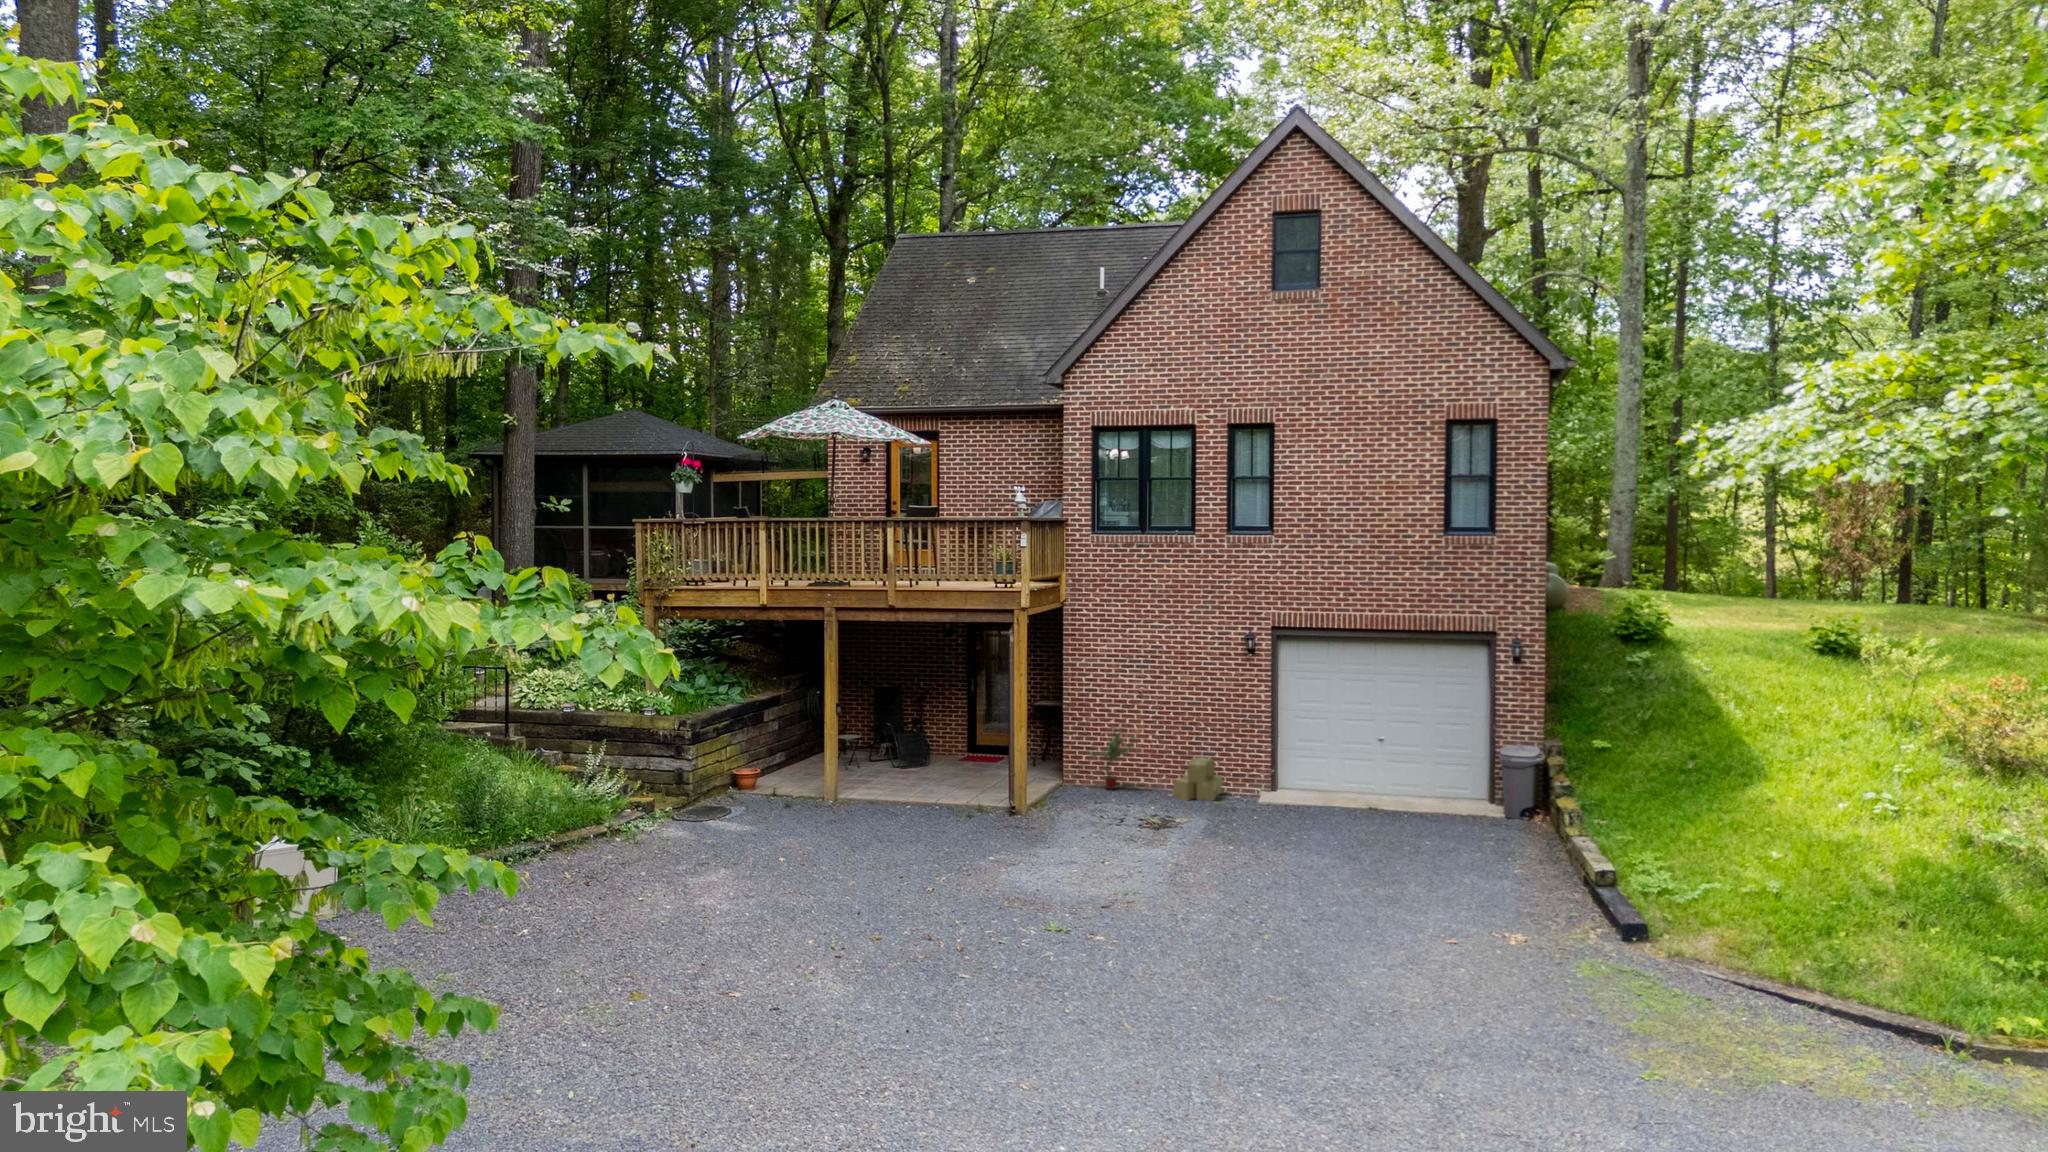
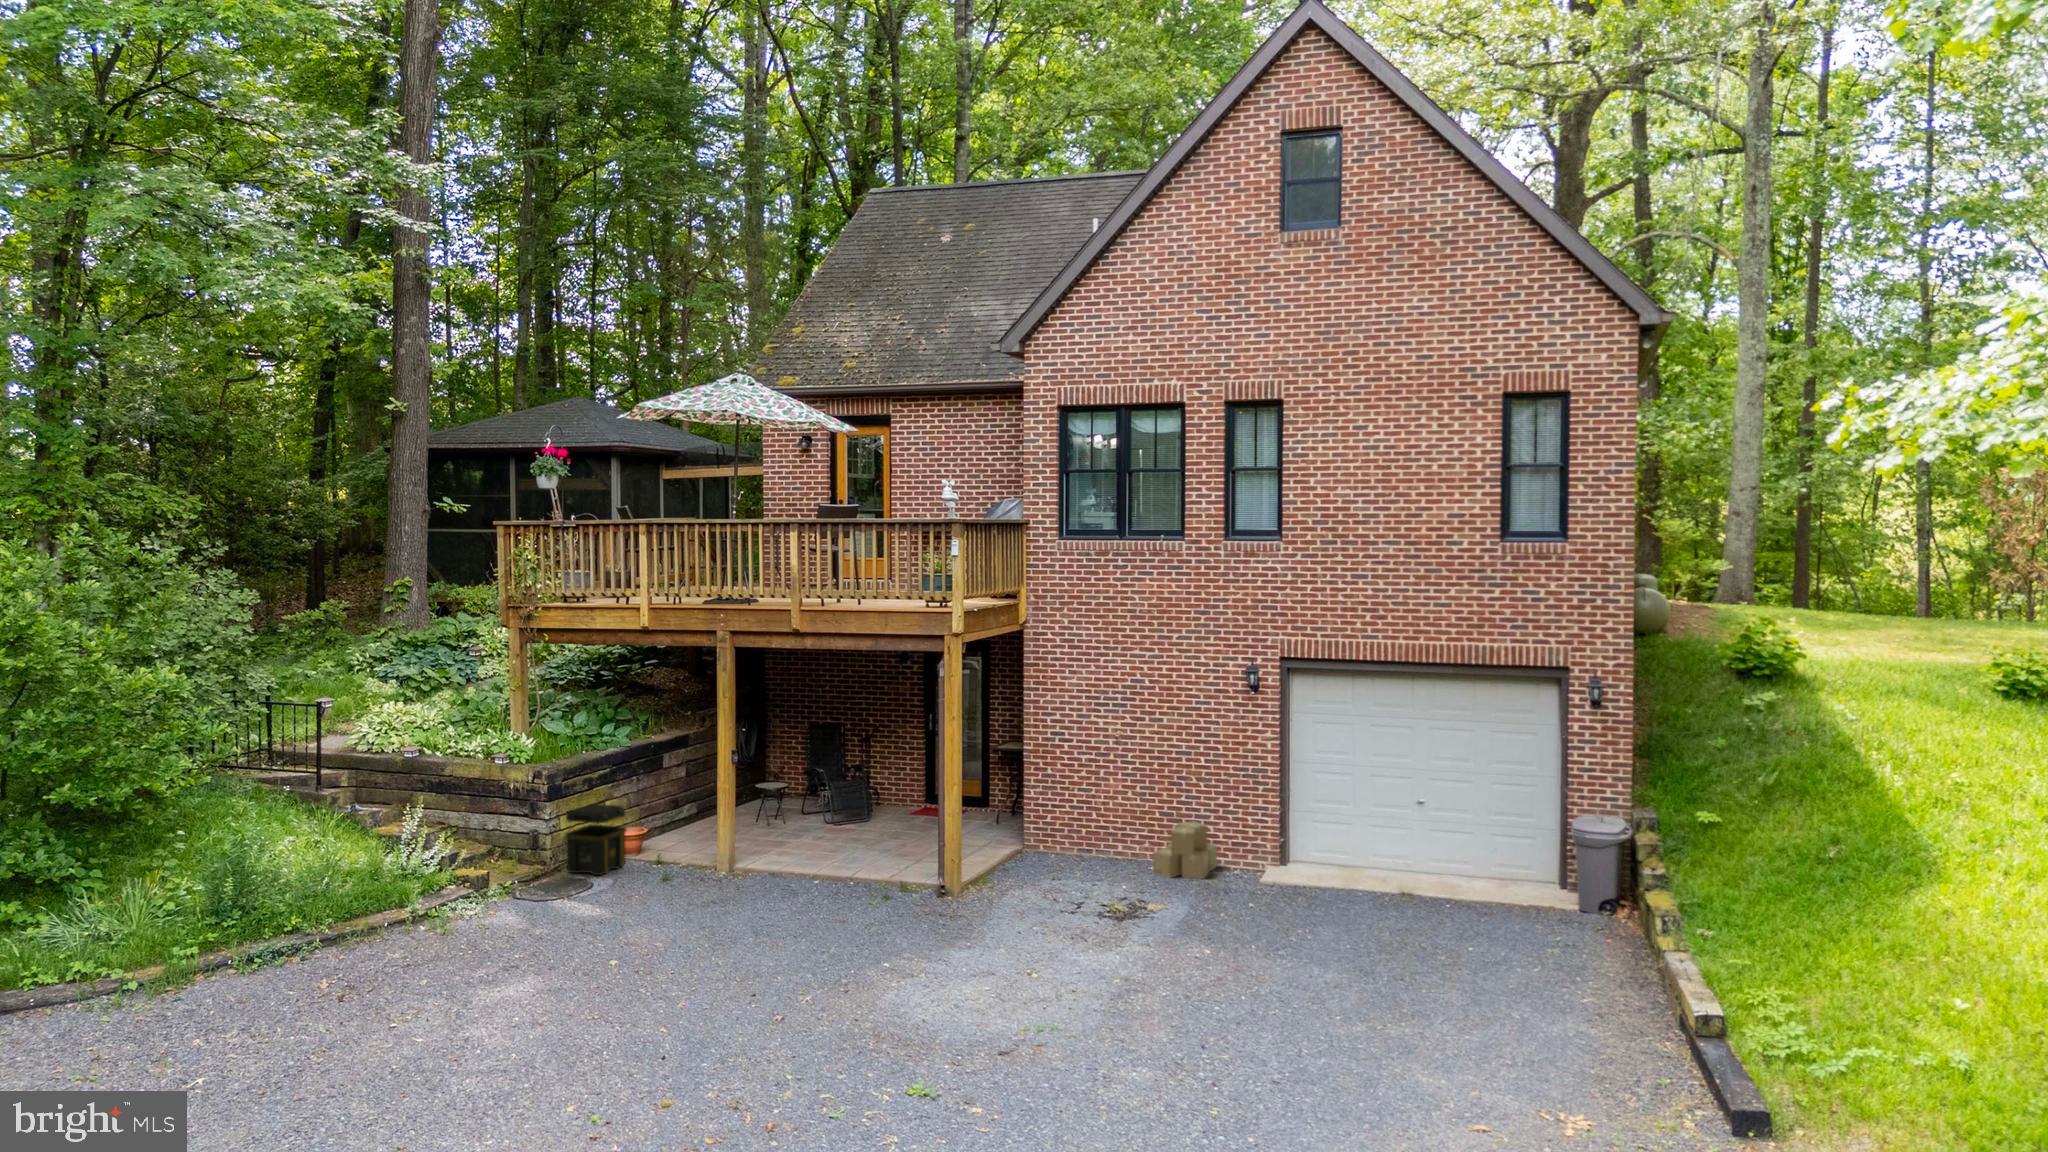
potted tree: present [1088,728,1134,790] -> none [1048,780,1109,861]
toolbox: none [705,748,752,804] -> present [565,804,626,875]

